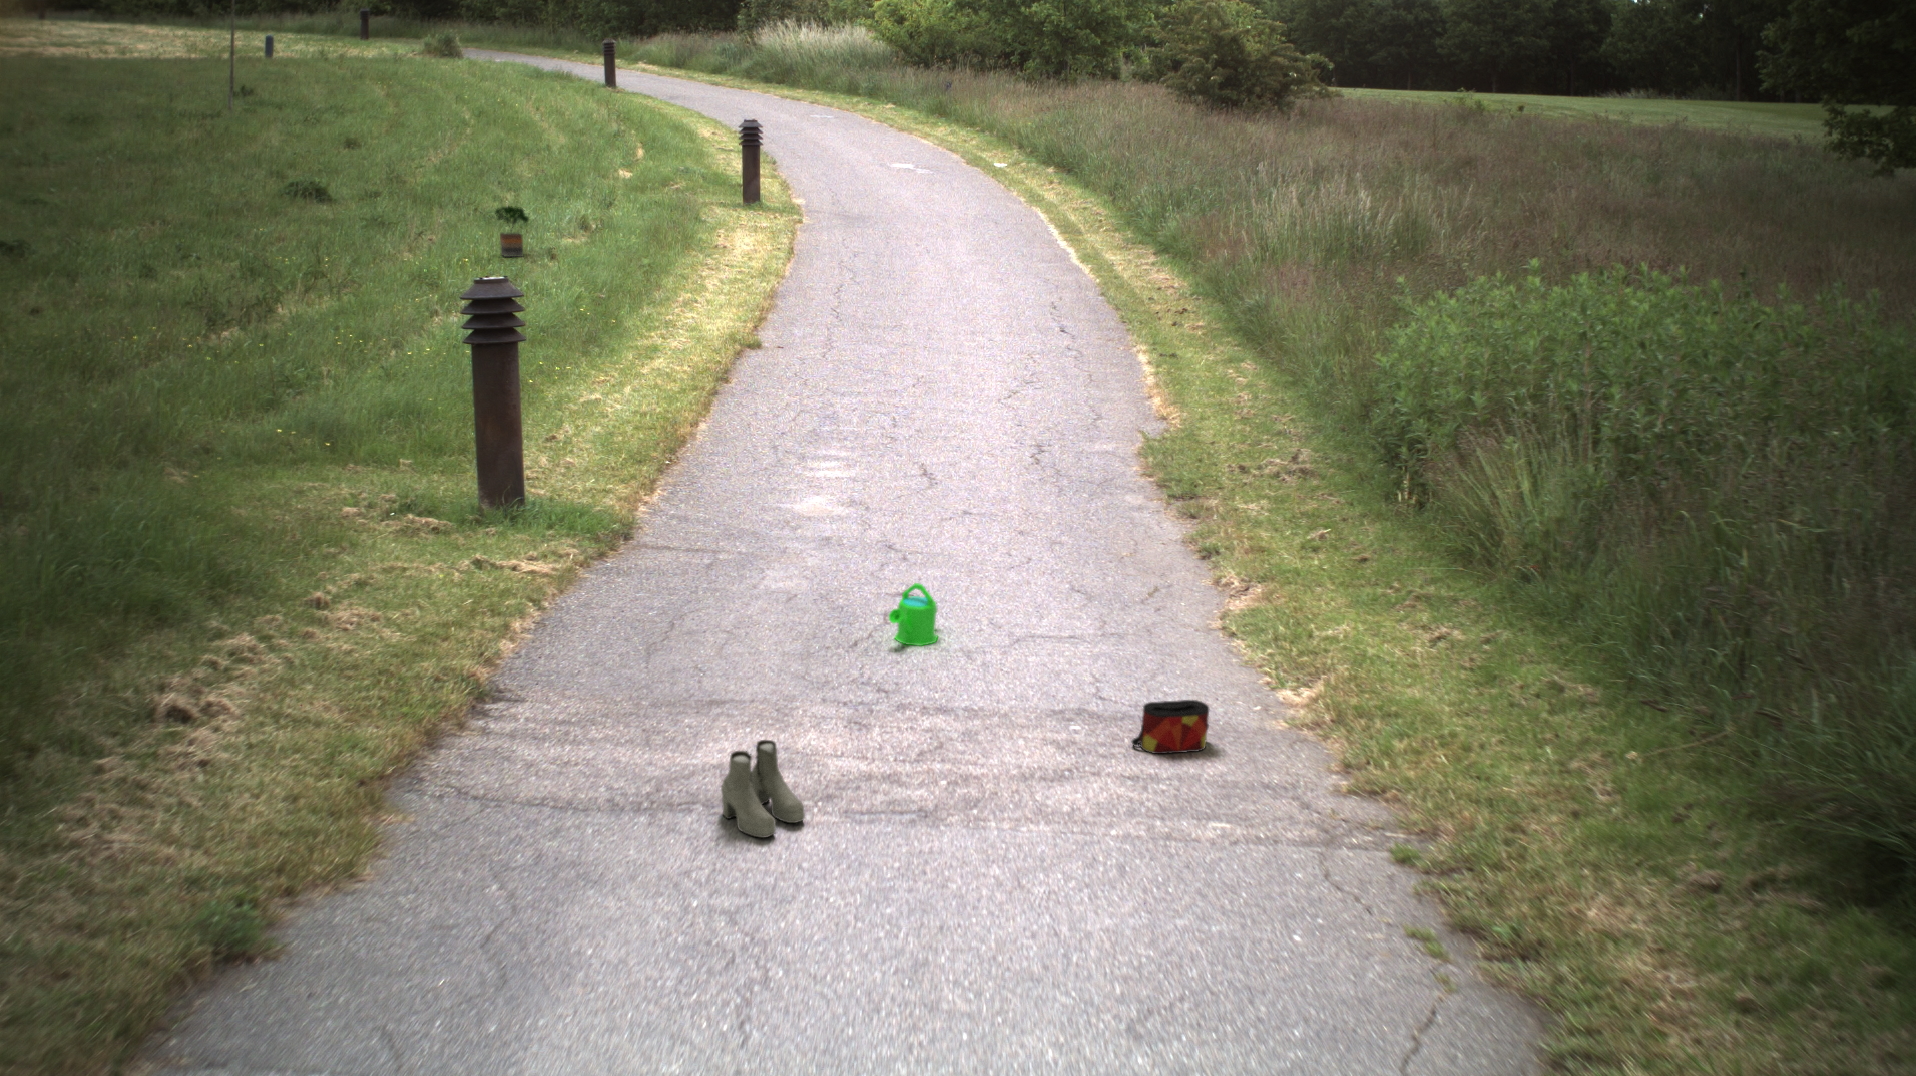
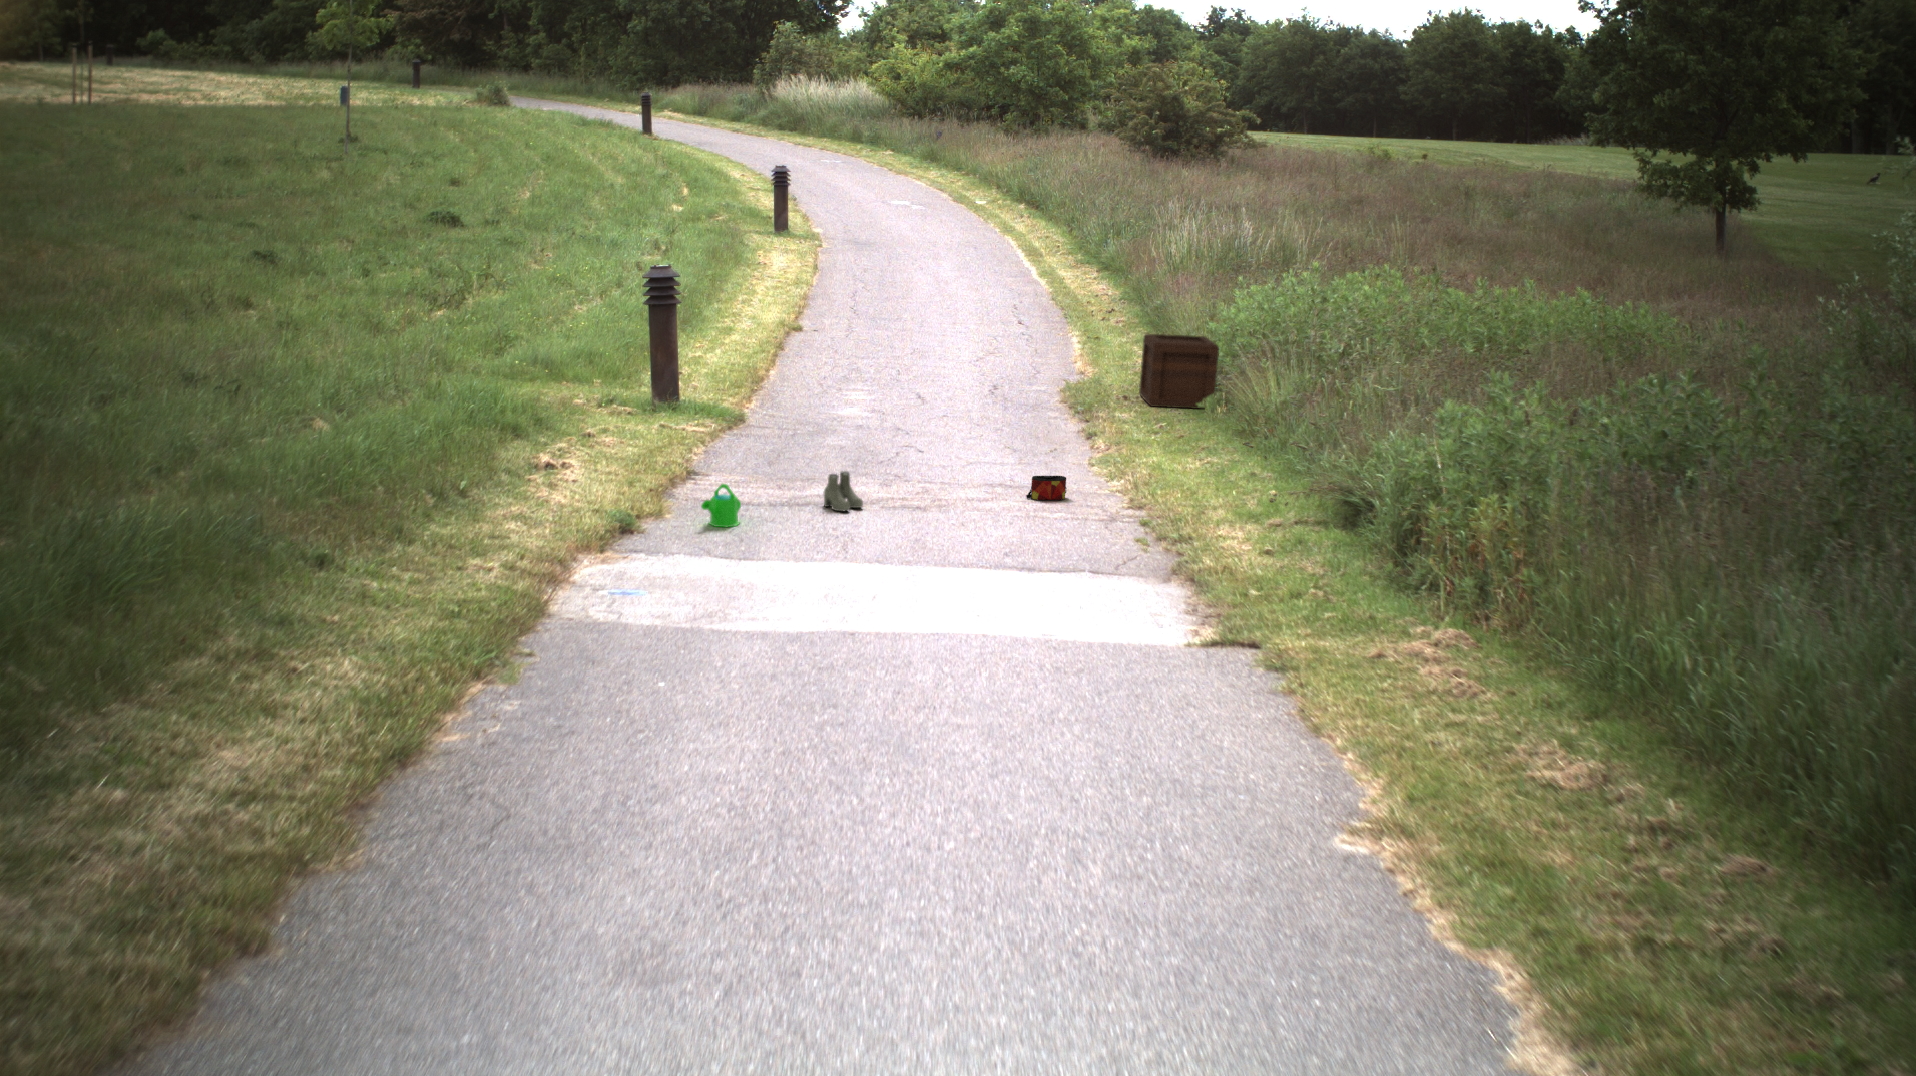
potted tree: present [495,206,529,257] -> none [599,230,627,268]
wooden crate: none [1266,373,1405,496] -> present [1139,334,1219,409]
watering can: present [889,583,938,646] -> present [701,484,741,527]

